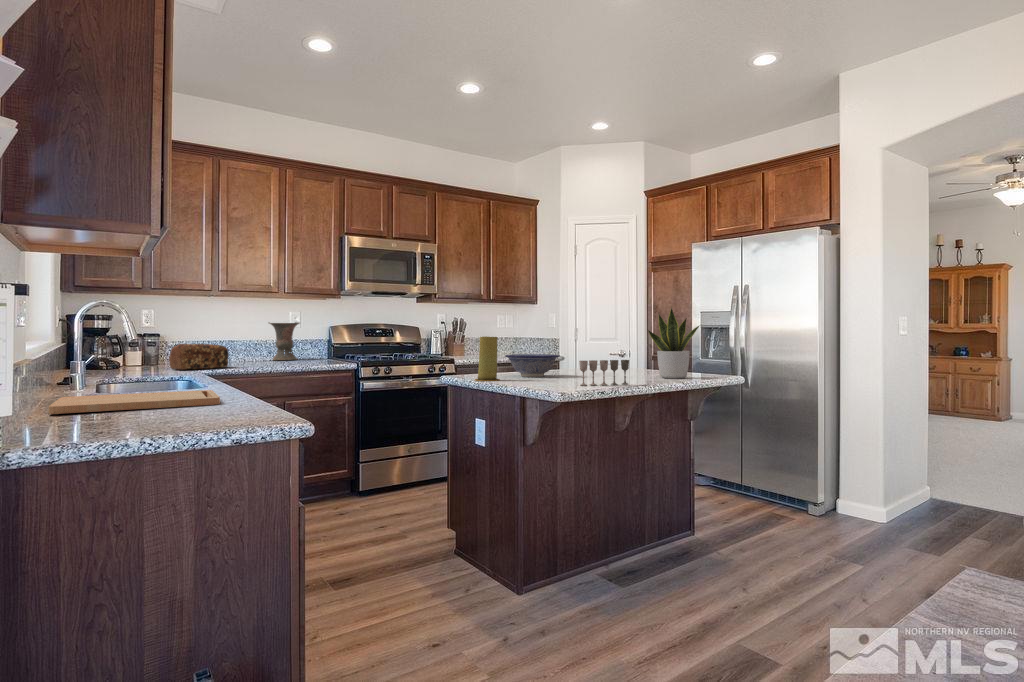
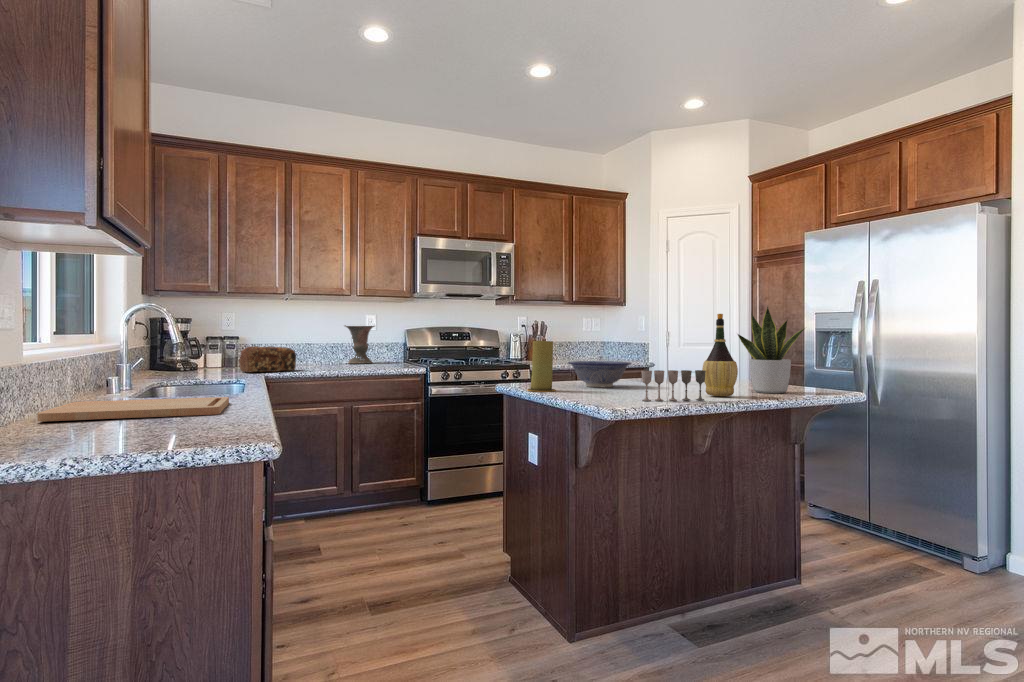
wine bottle: none [624,313,652,381] -> present [702,314,738,396]

